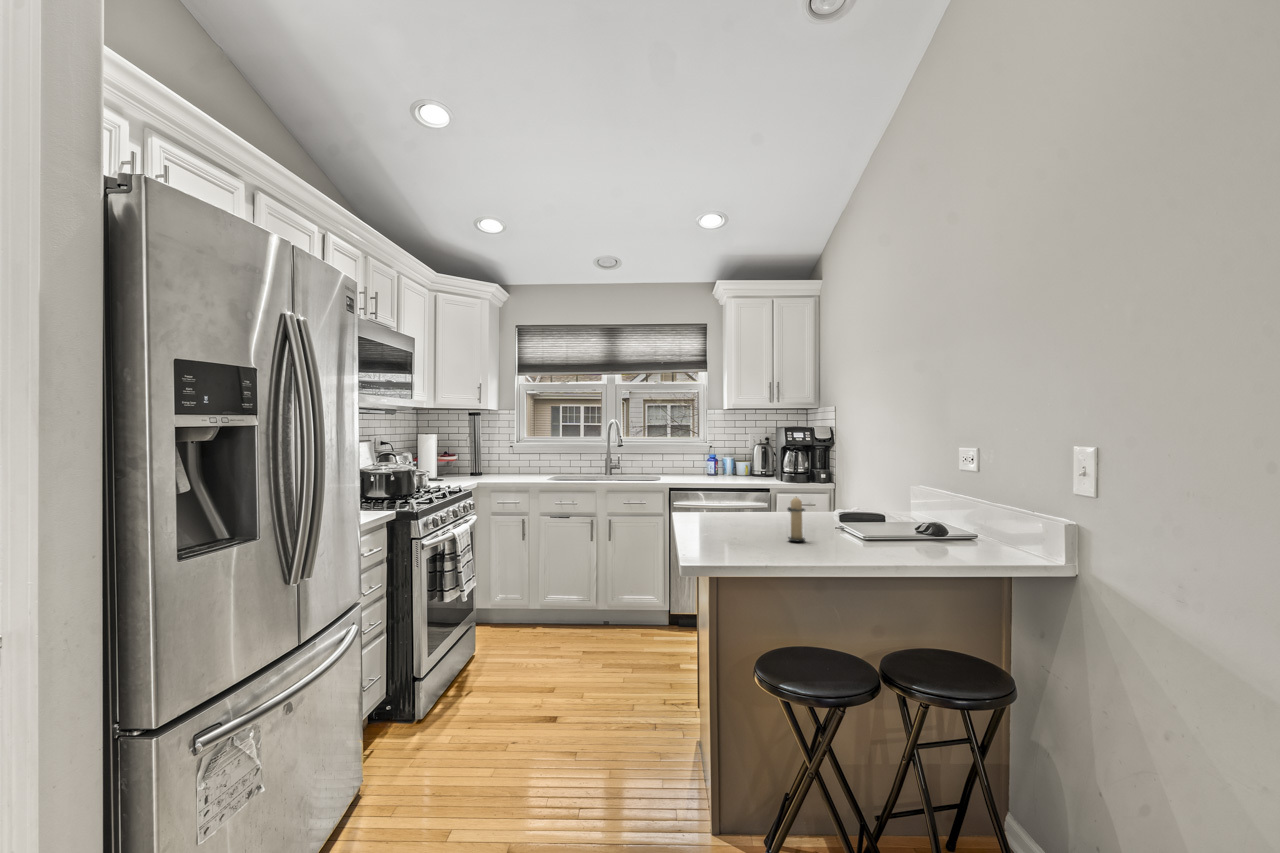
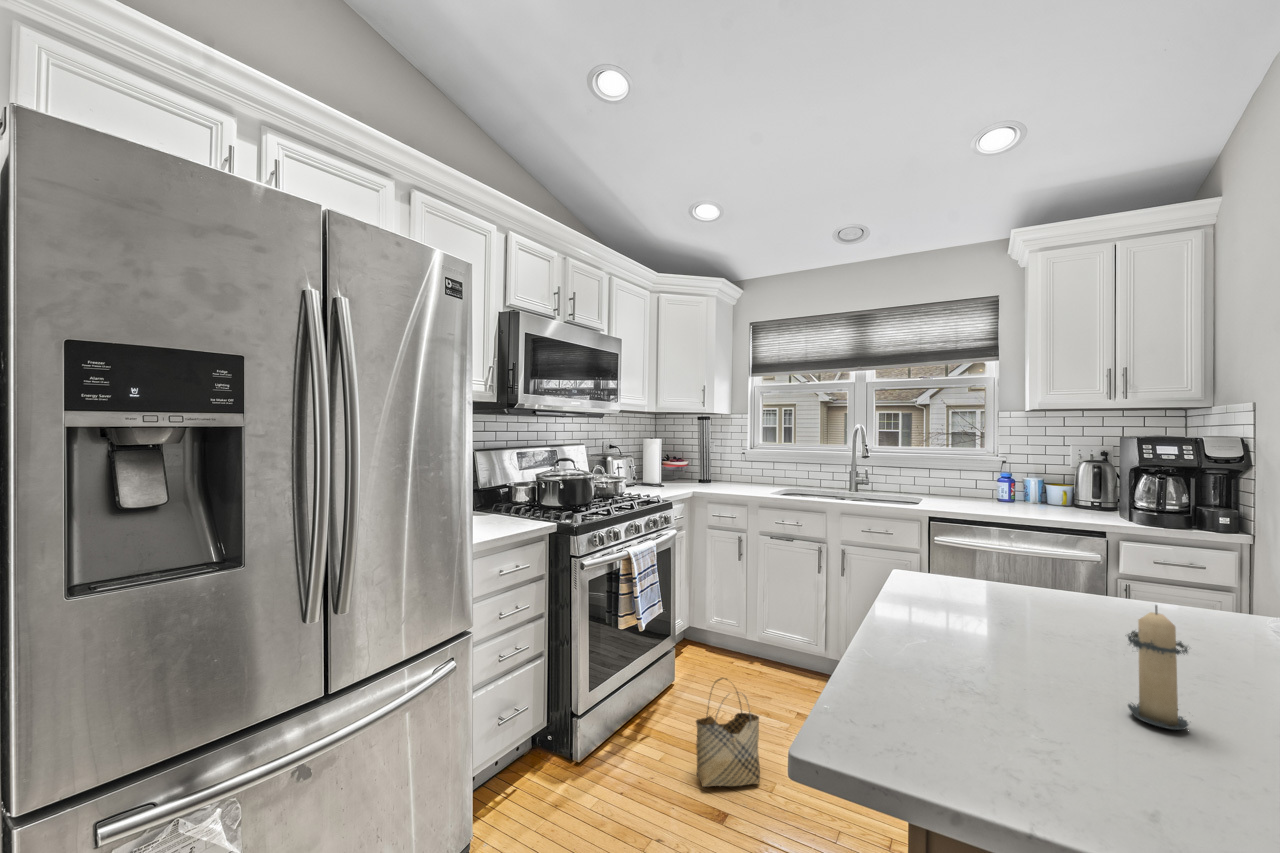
woven basket: none [525,623,573,705] -> present [696,678,760,787]

